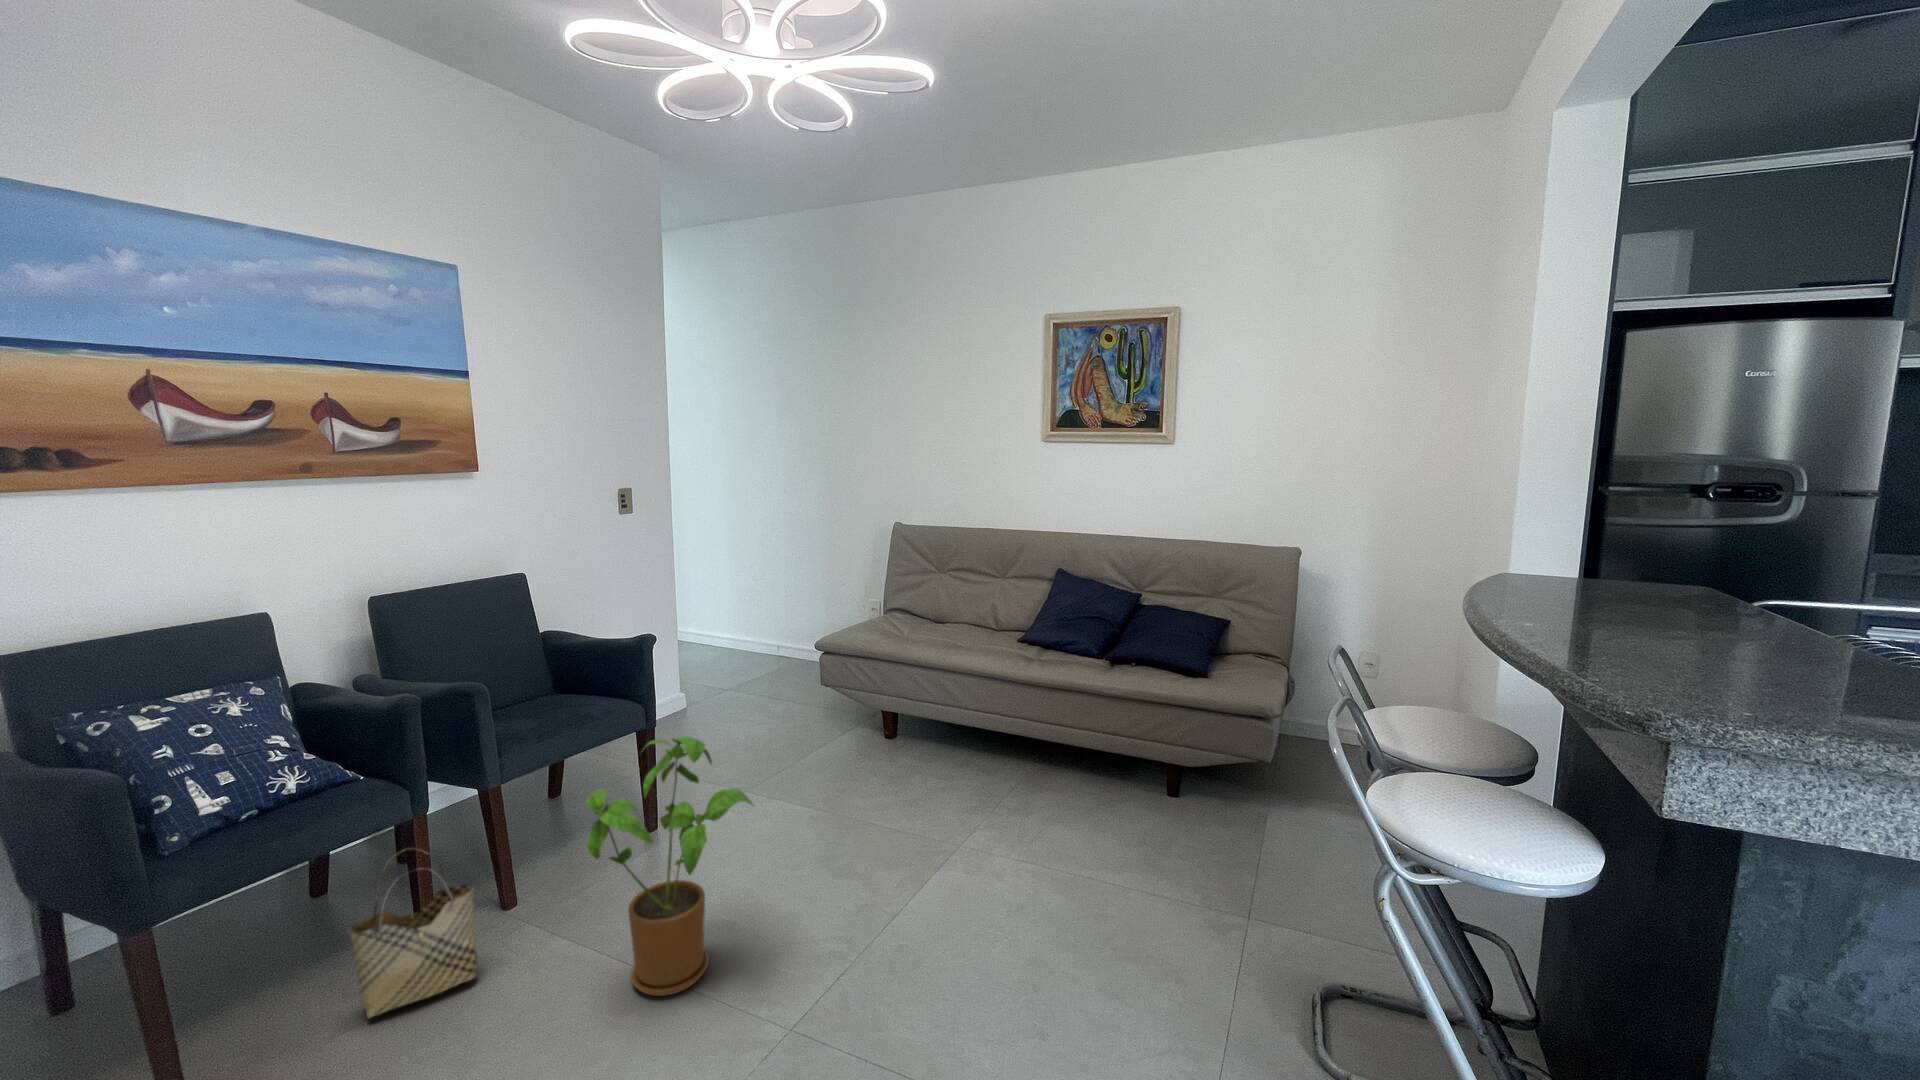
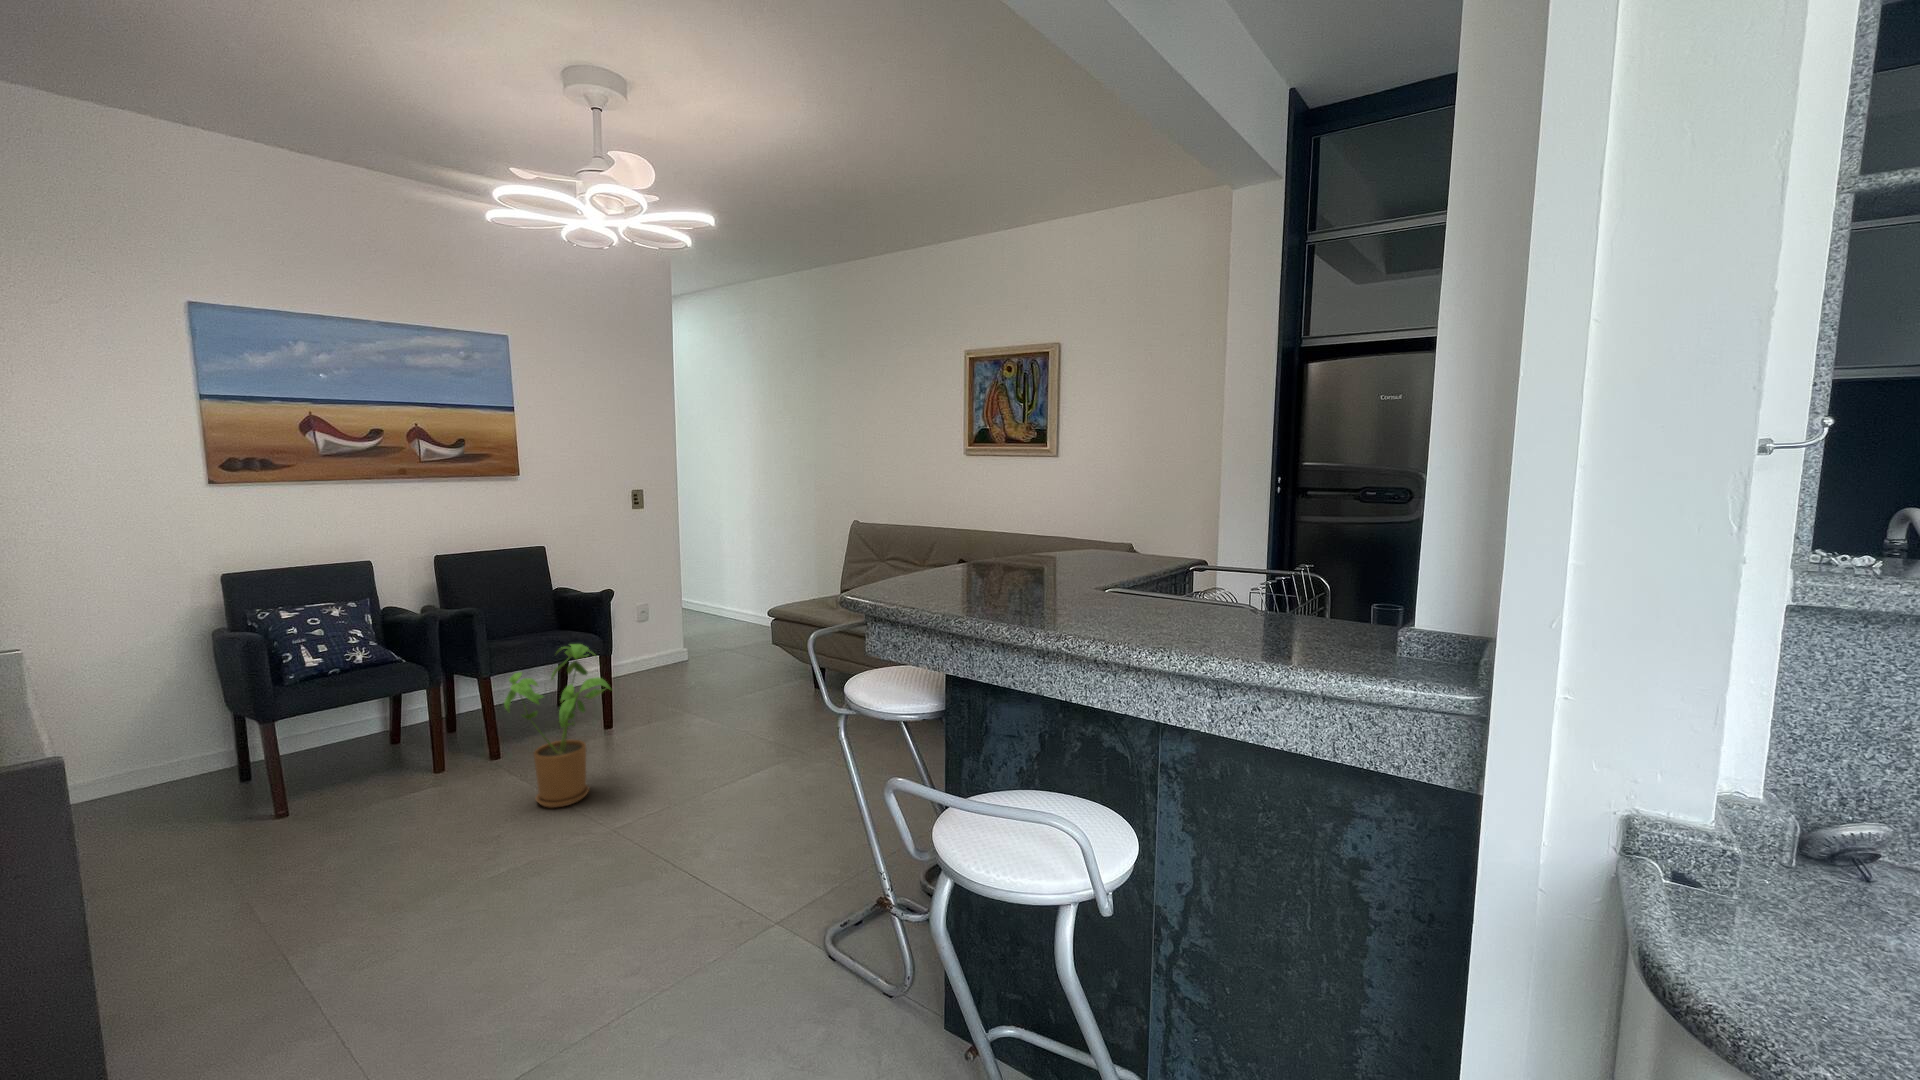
woven basket: present [348,848,478,1018] -> none [377,702,458,799]

